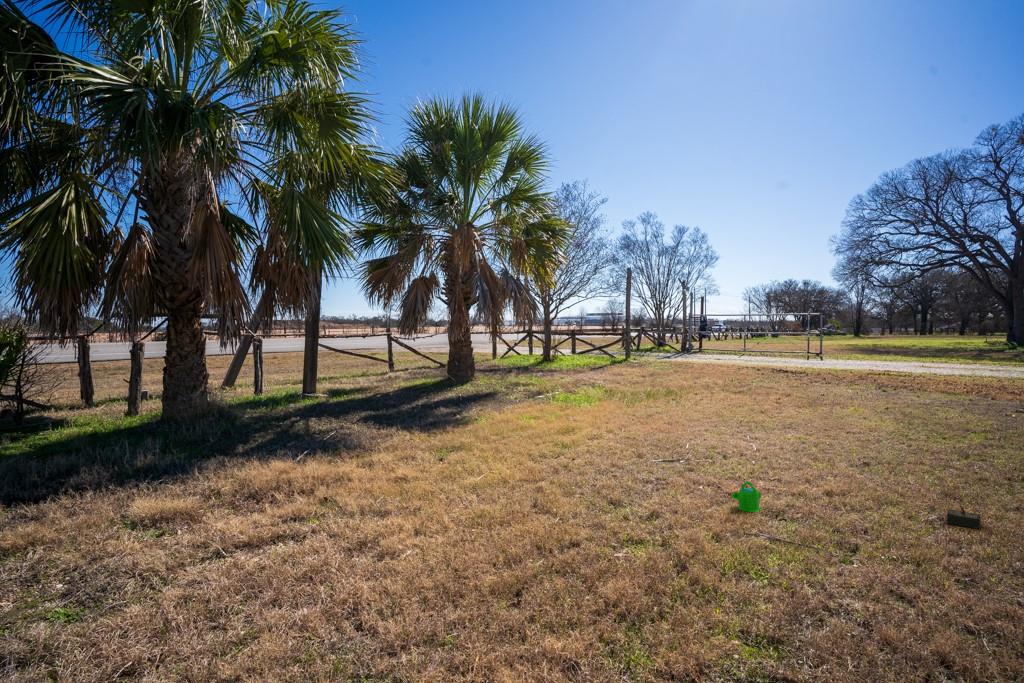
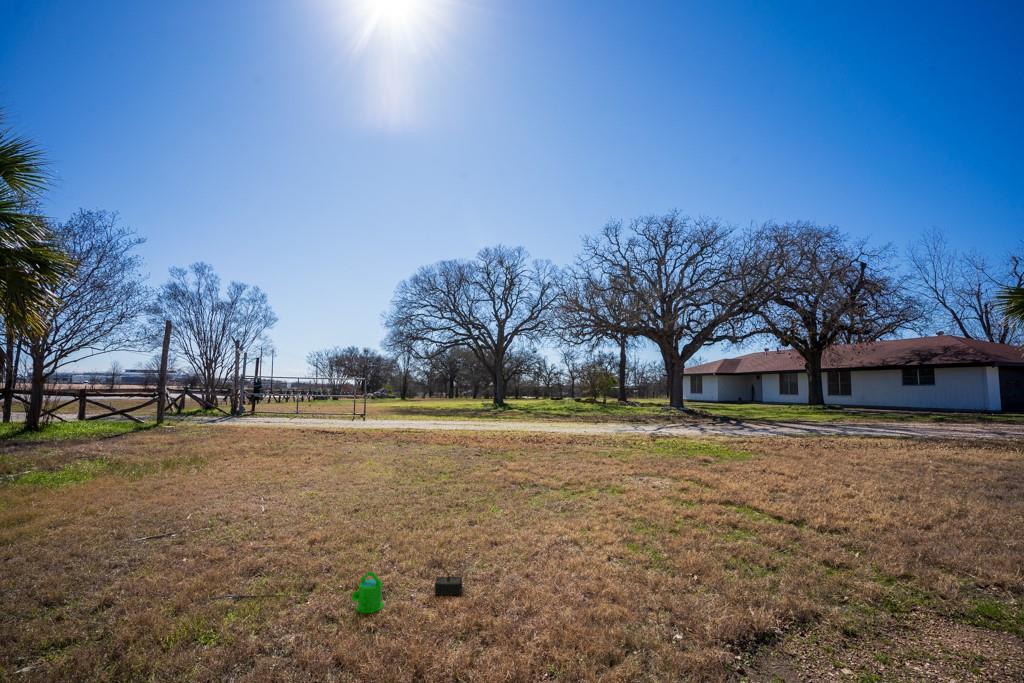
watering can: present [732,481,761,512] -> present [352,571,383,613]

